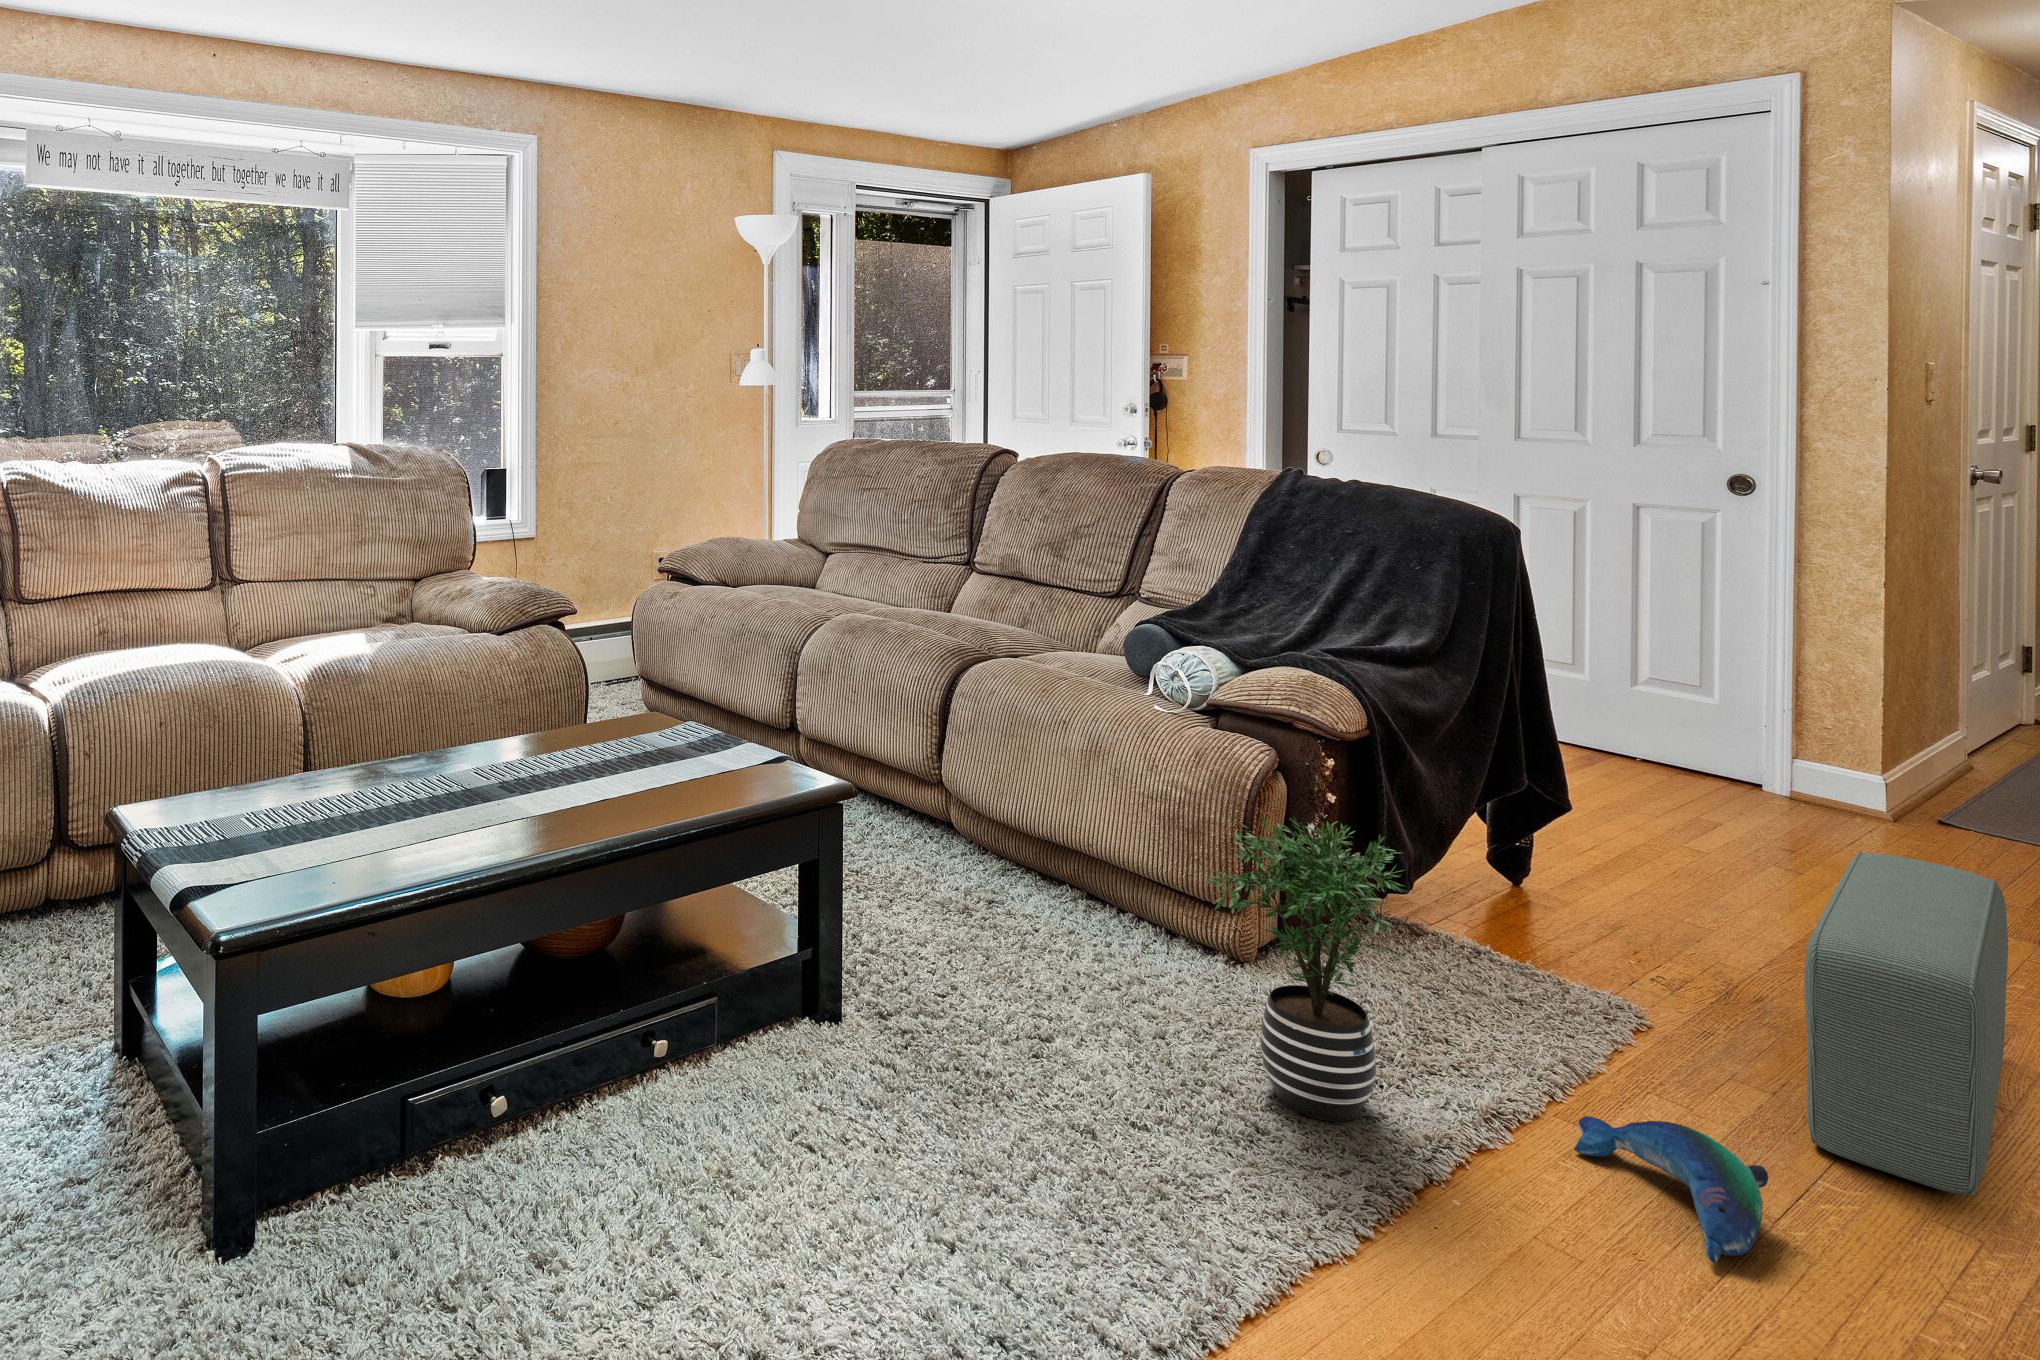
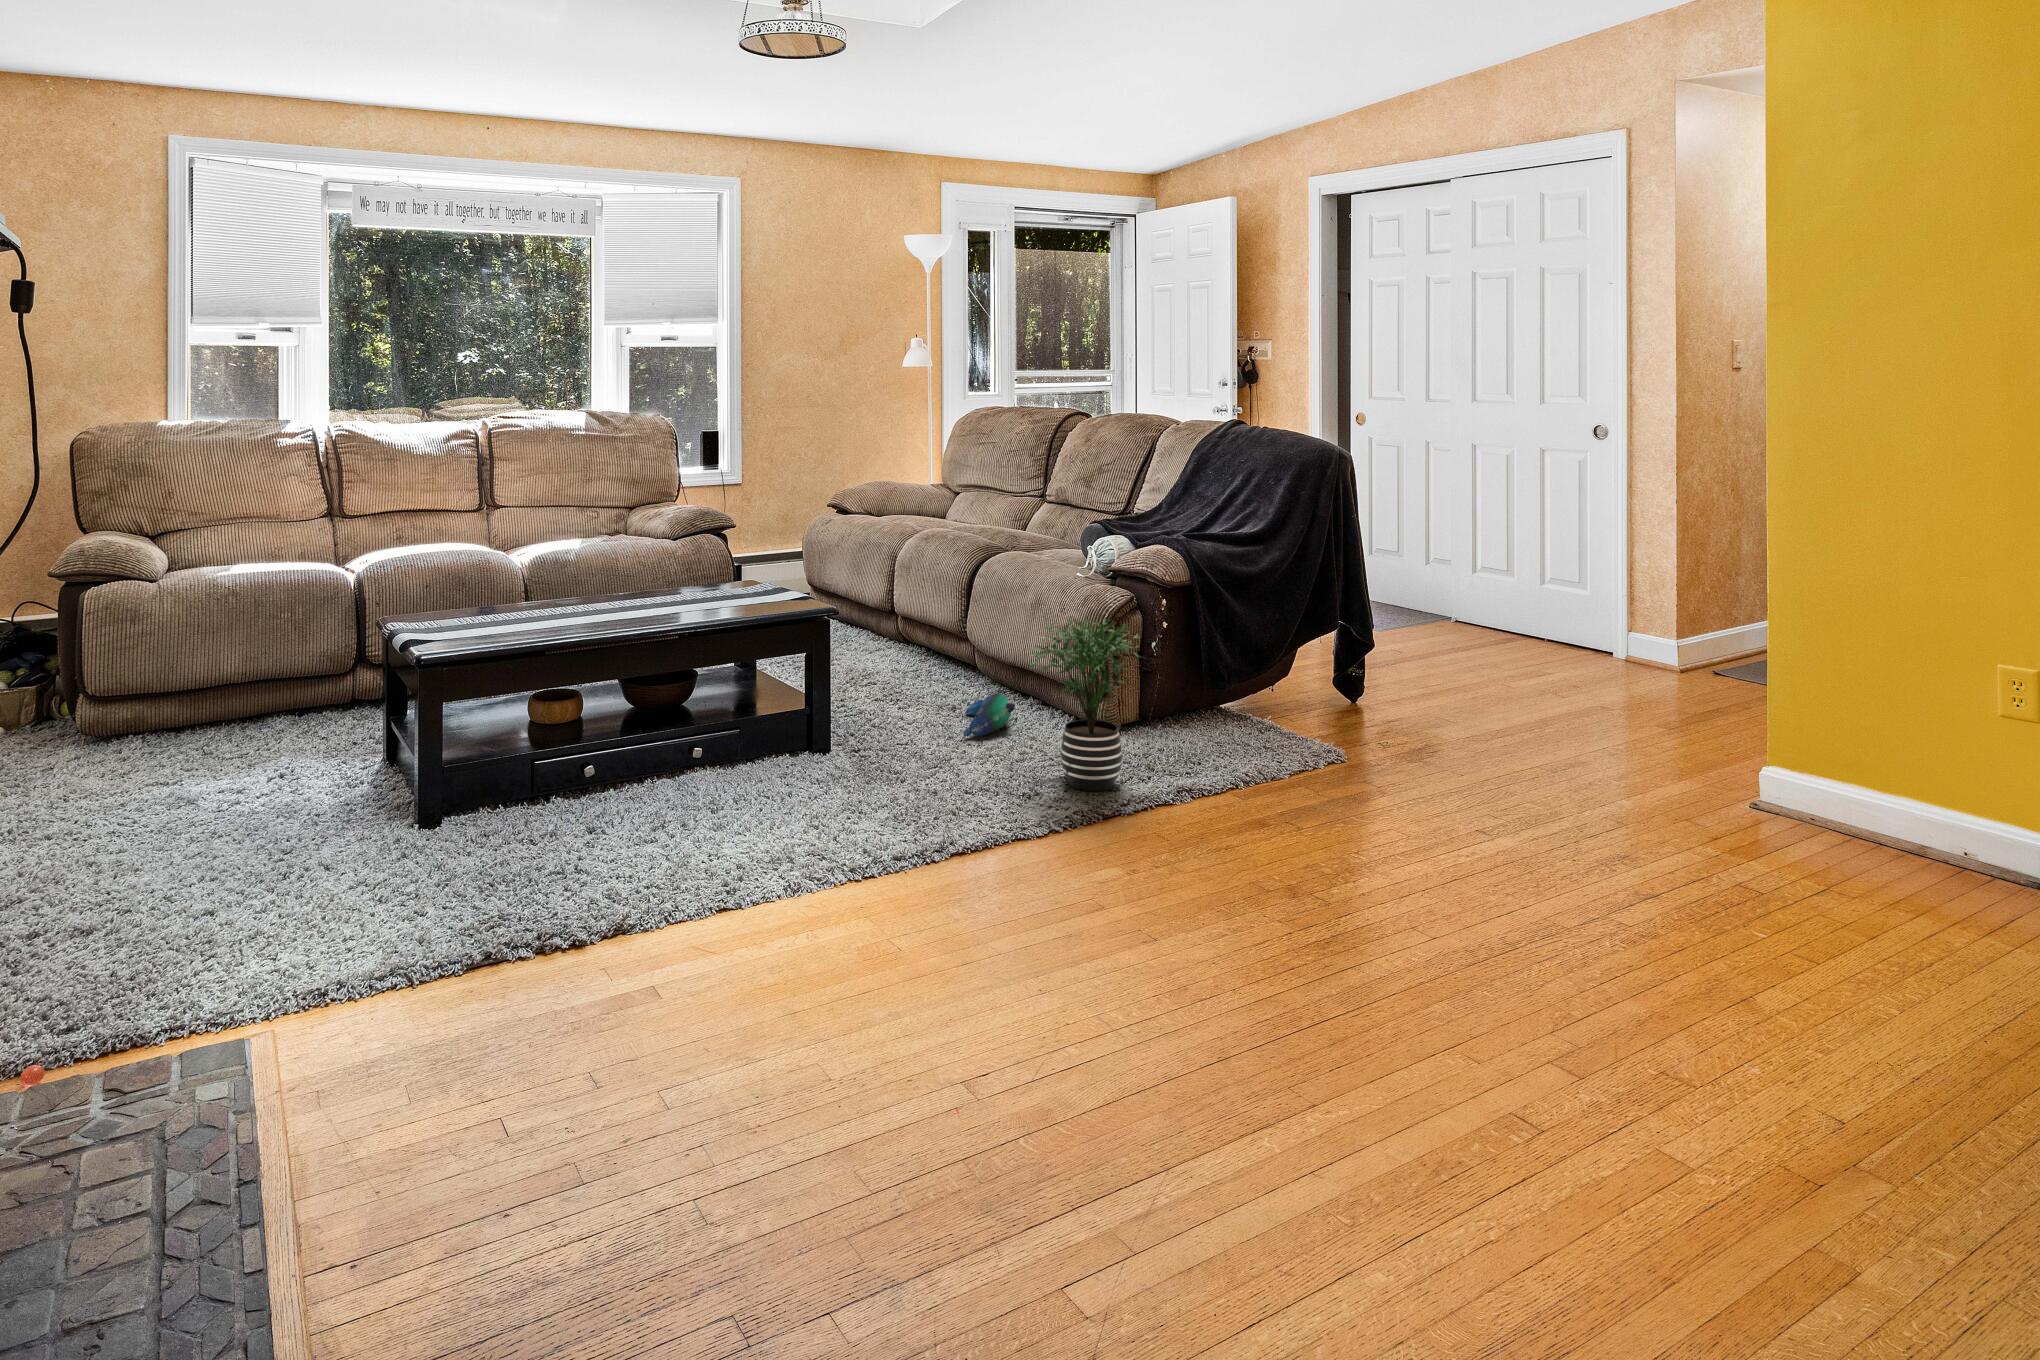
pouf: present [1804,852,2008,1196] -> none [1366,648,1547,818]
plush toy: present [1574,1116,1768,1263] -> present [963,694,1015,736]

